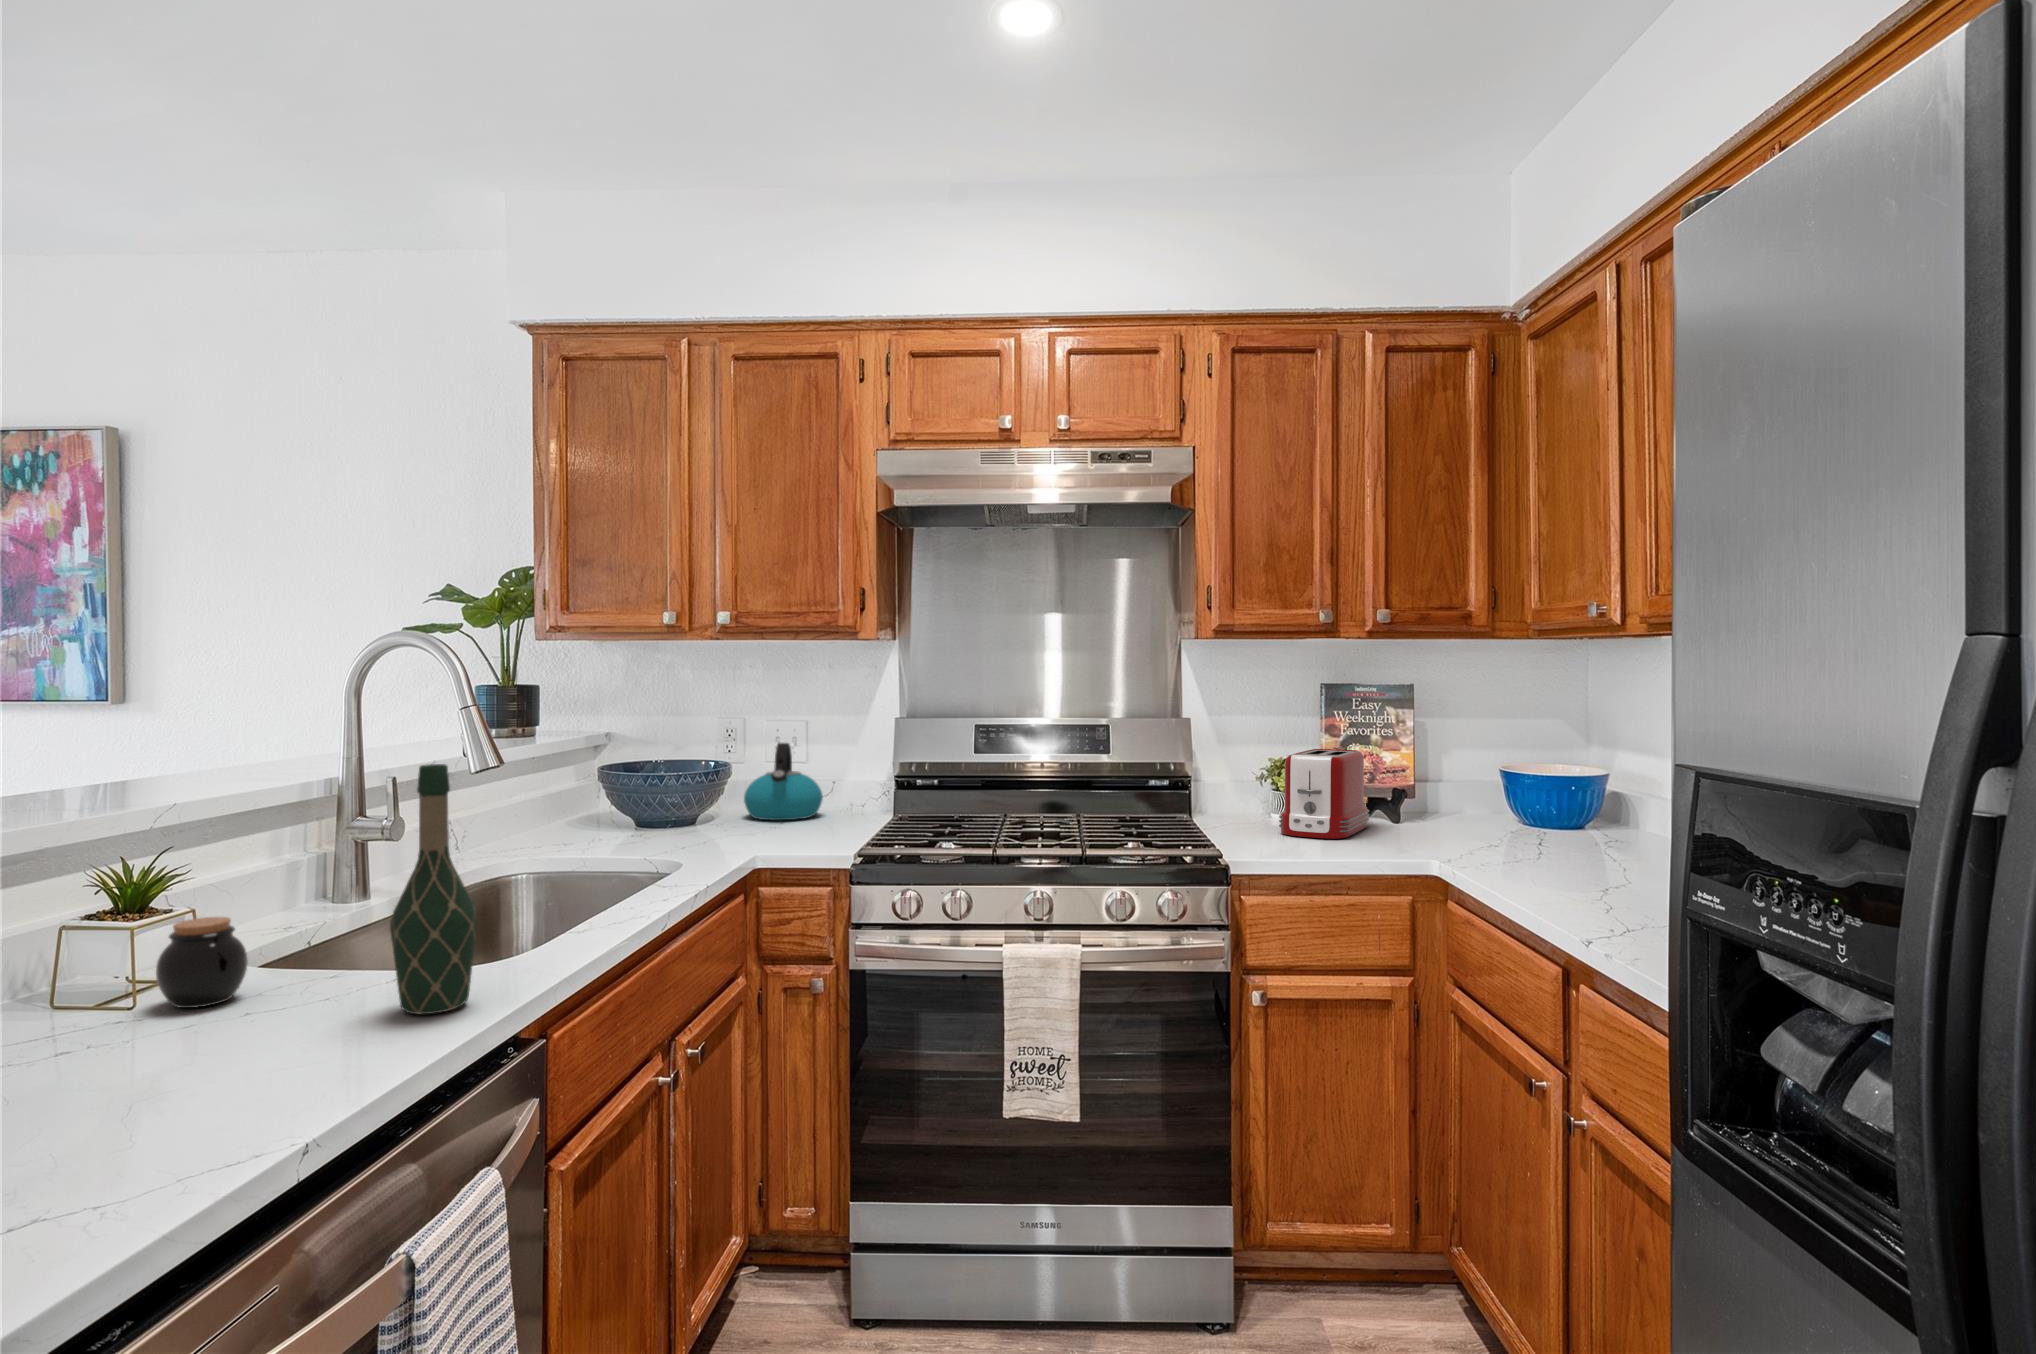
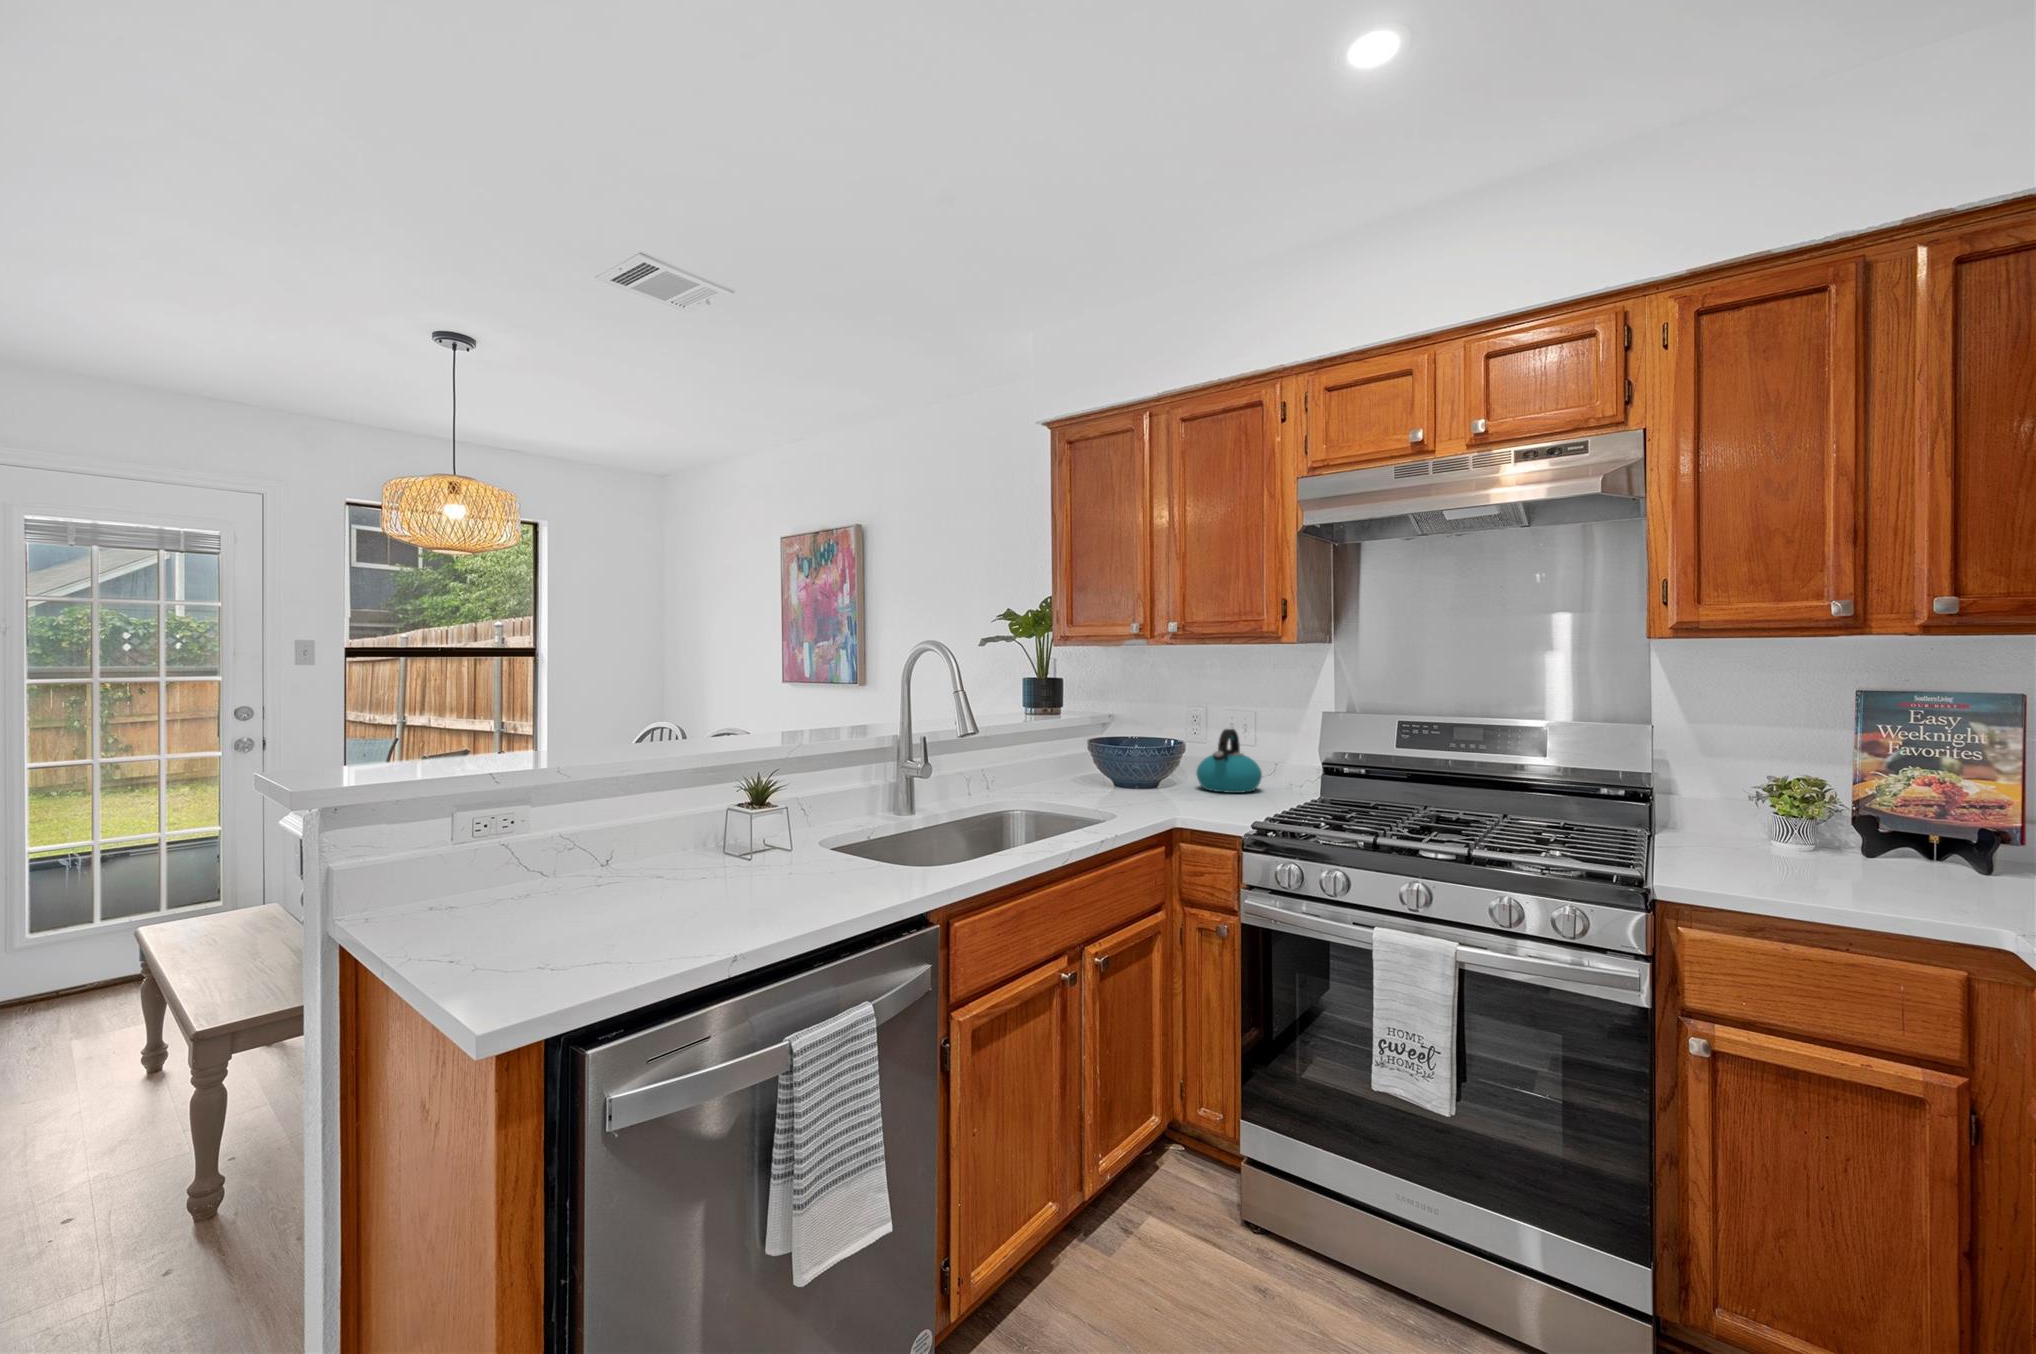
toaster: present [1279,749,1369,839] -> none [1763,767,1925,878]
wine bottle: present [390,764,477,1014] -> none [801,727,857,903]
jar: present [156,917,248,1008] -> none [710,817,759,873]

